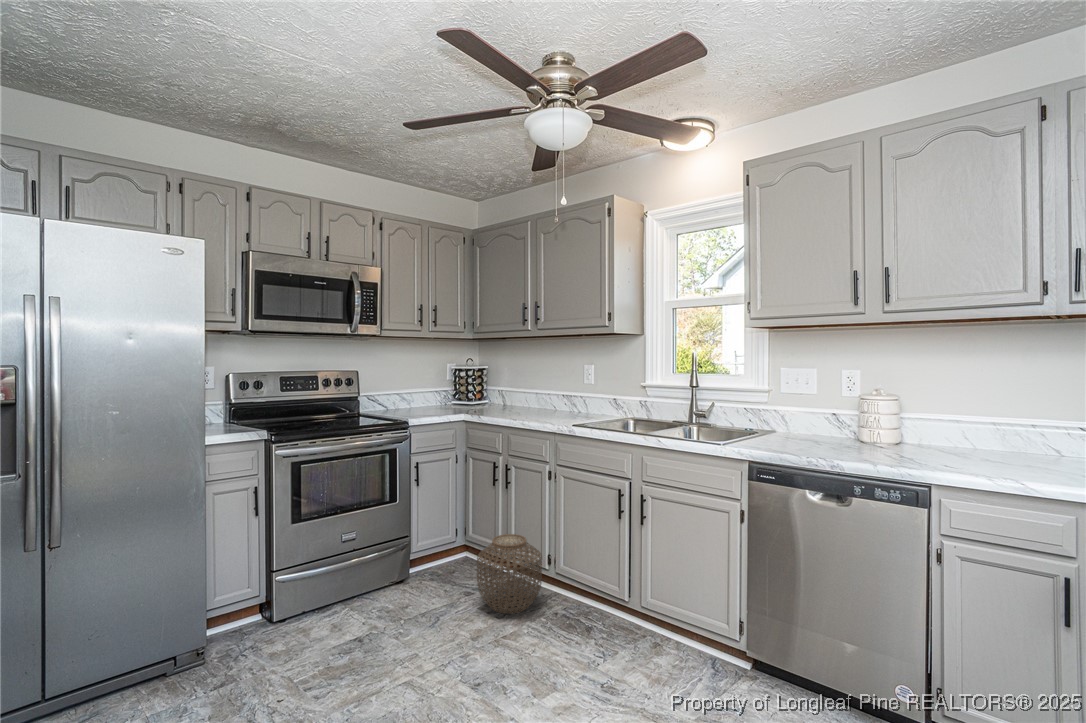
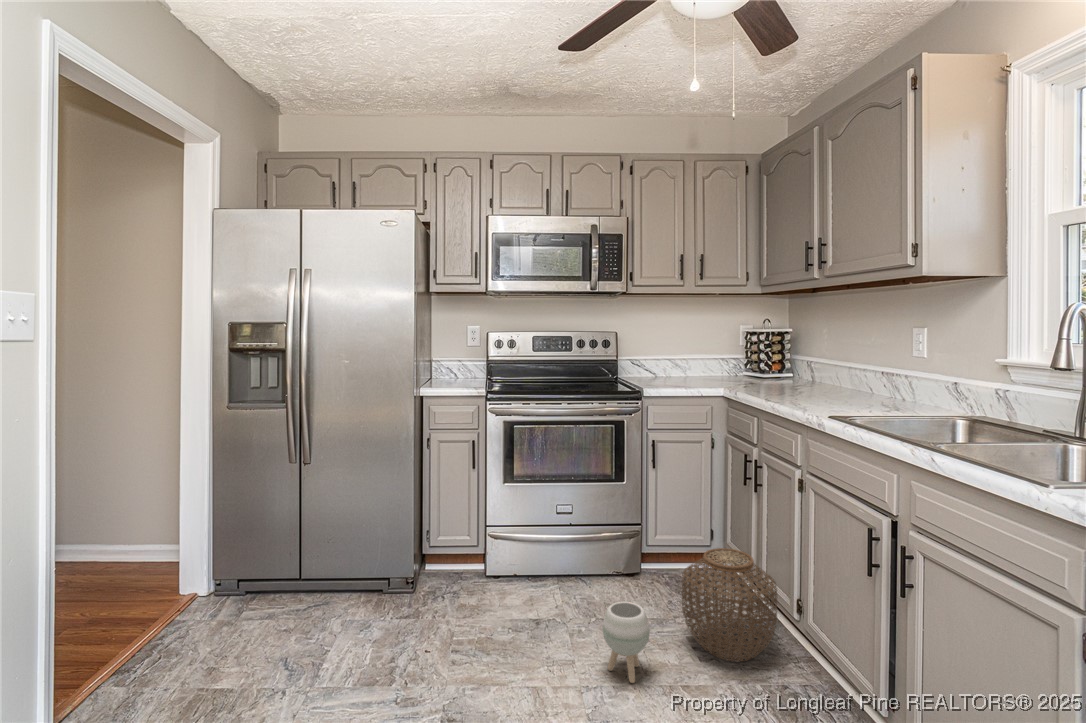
planter: none [443,590,479,649] -> present [603,602,650,683]

